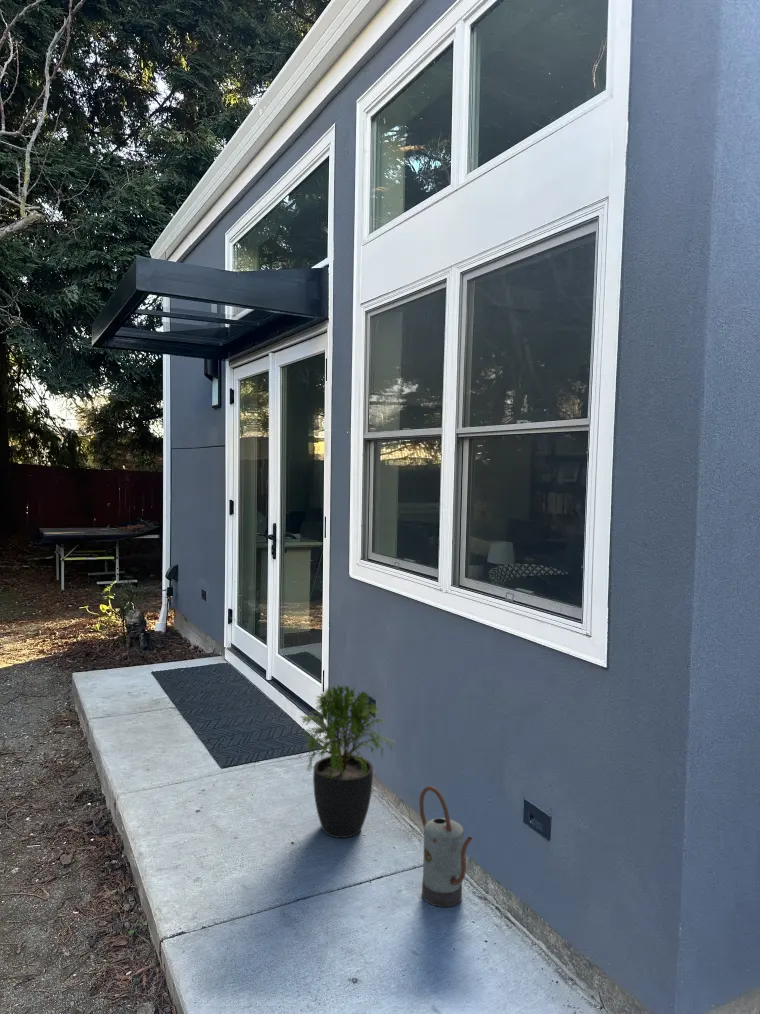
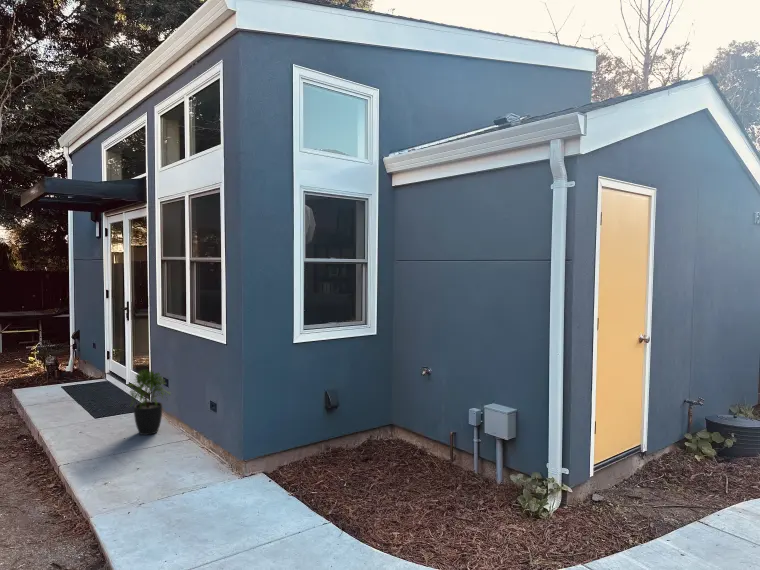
watering can: present [419,786,472,907] -> none [175,404,192,449]

